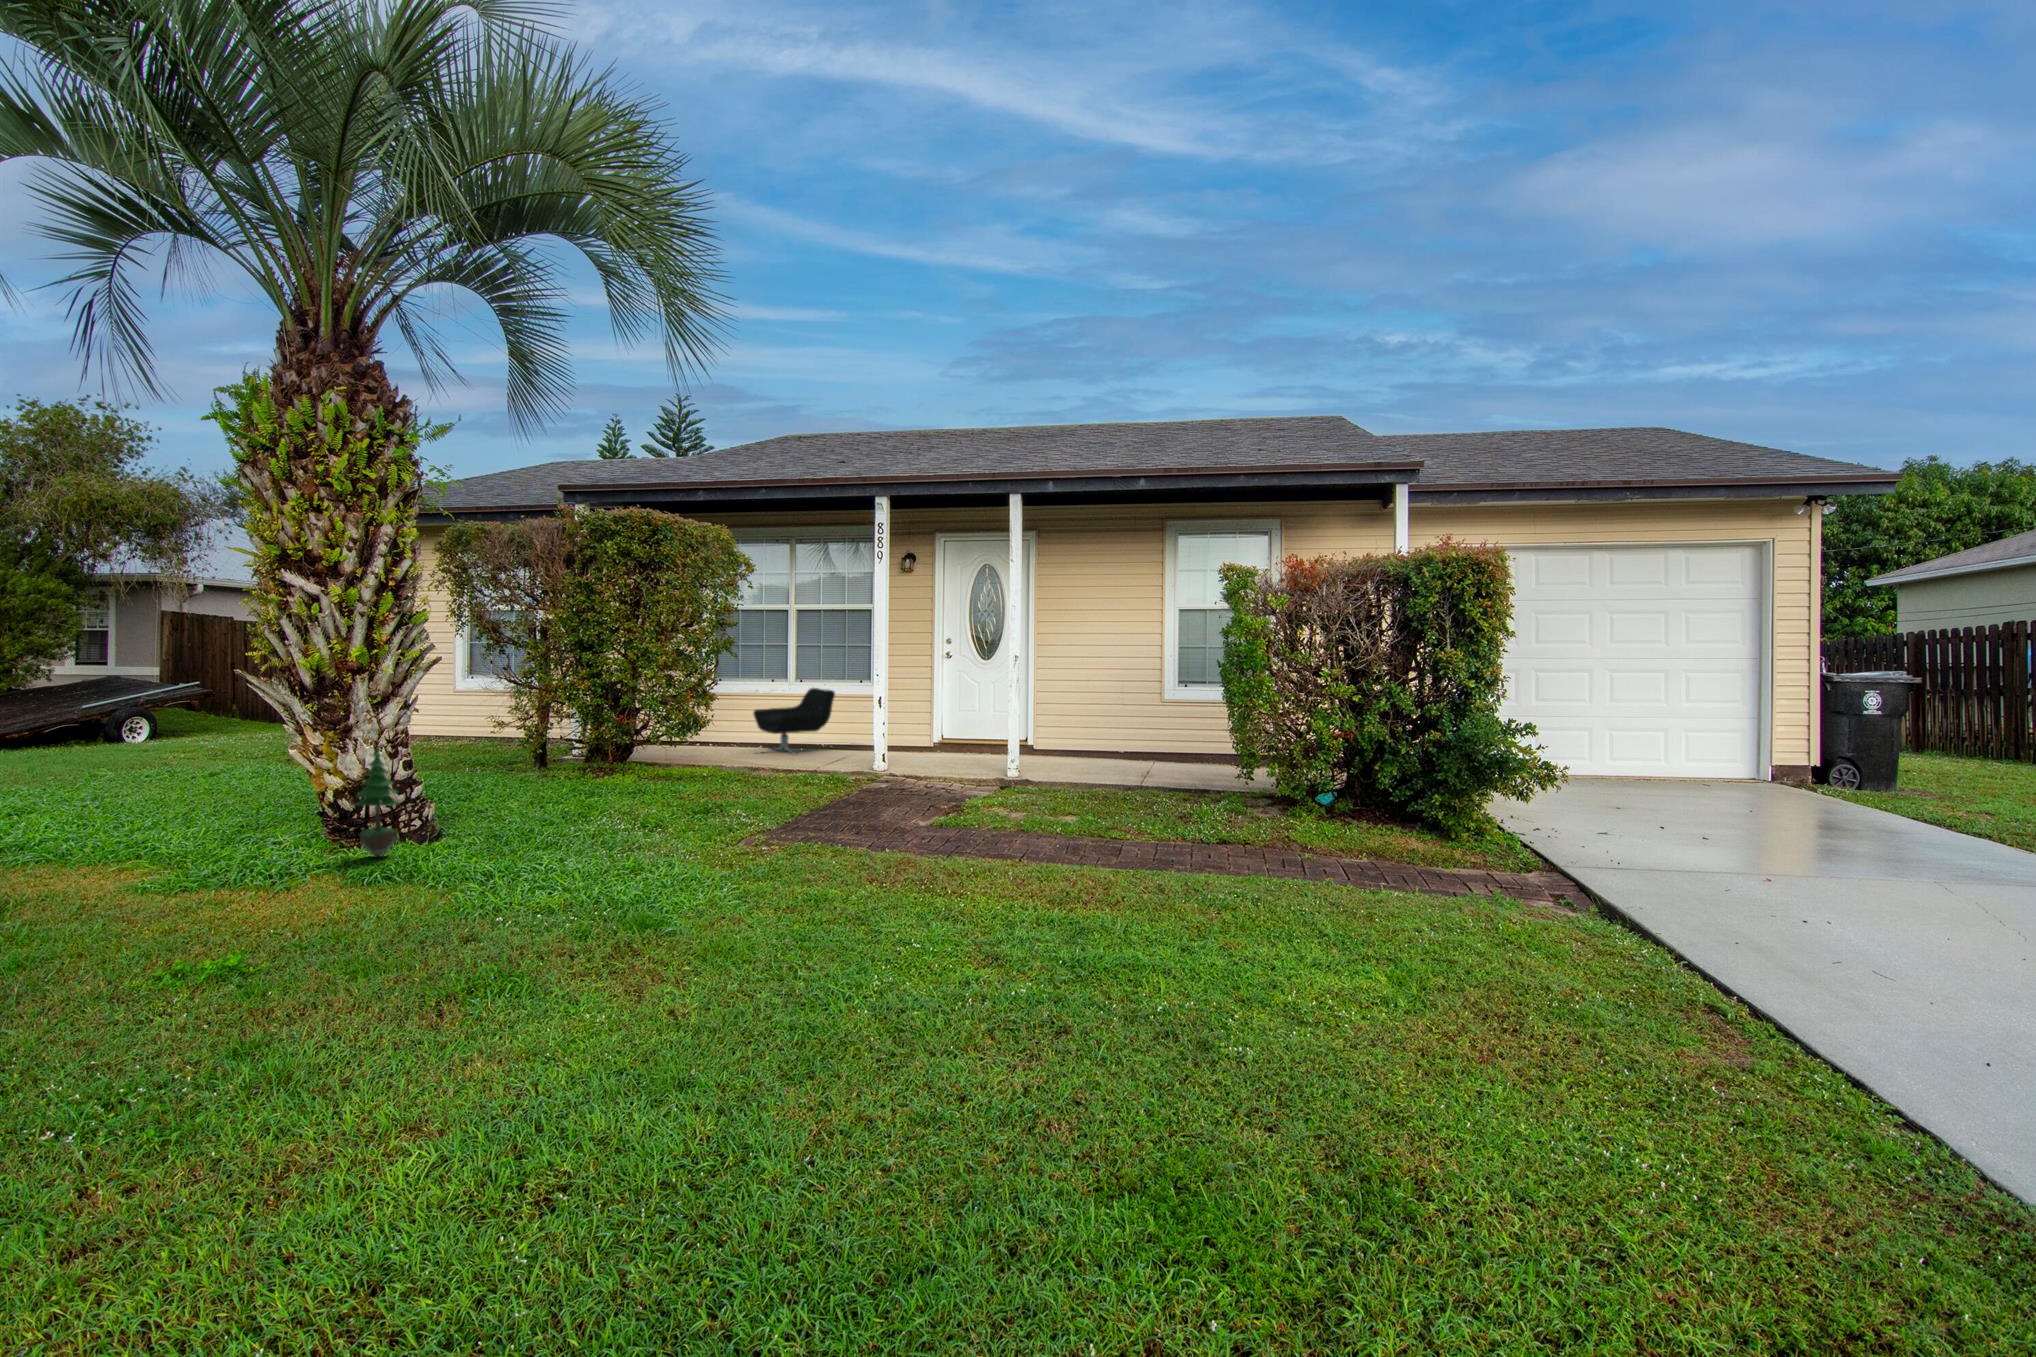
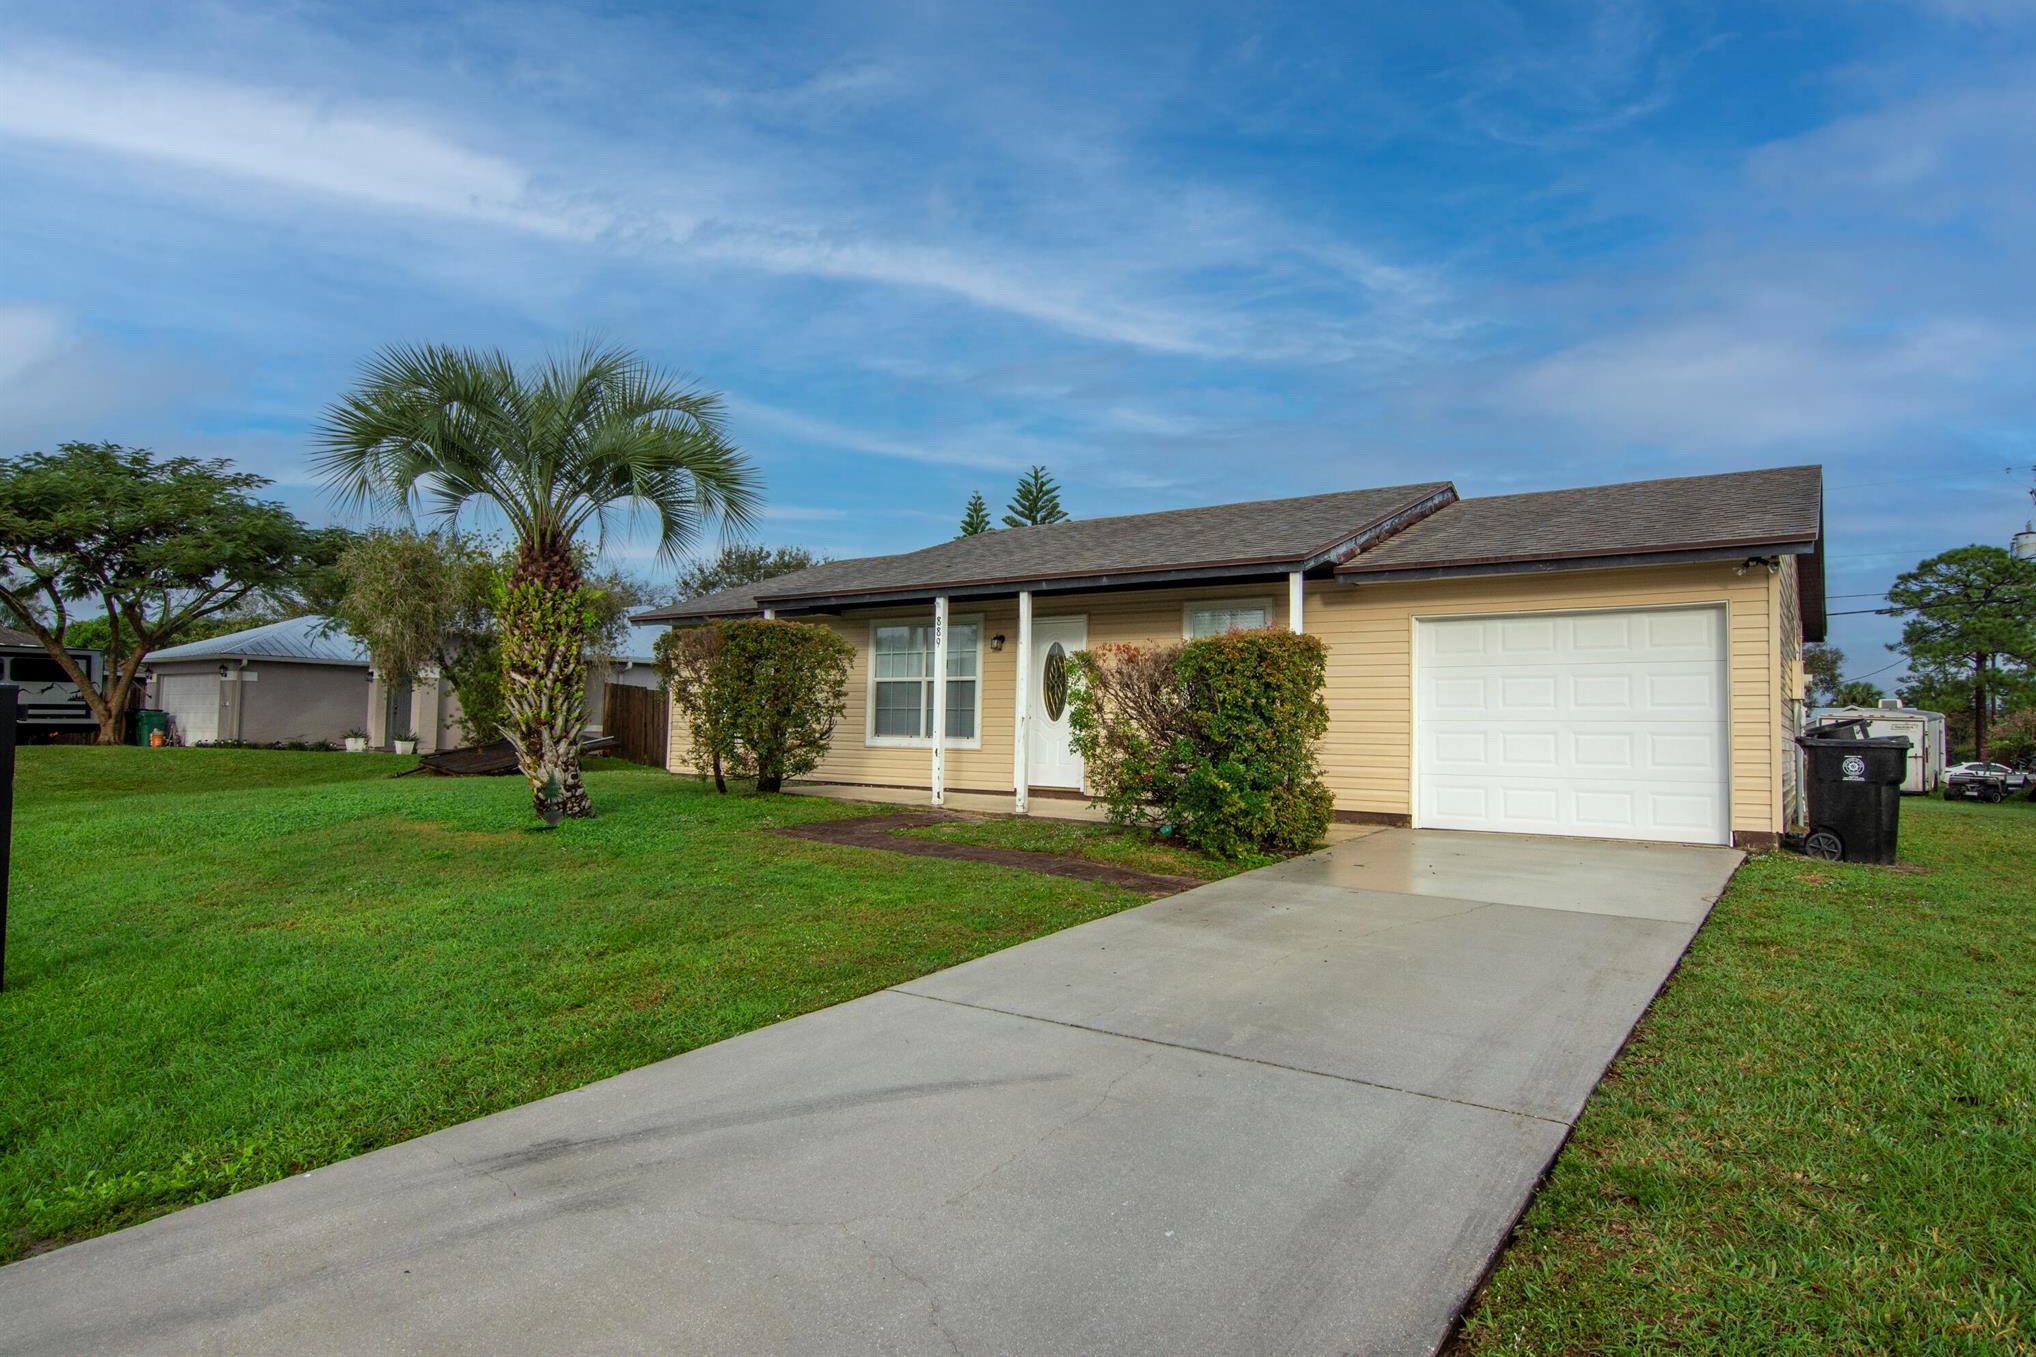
lounge chair: present [753,688,835,754] -> none [876,736,935,785]

